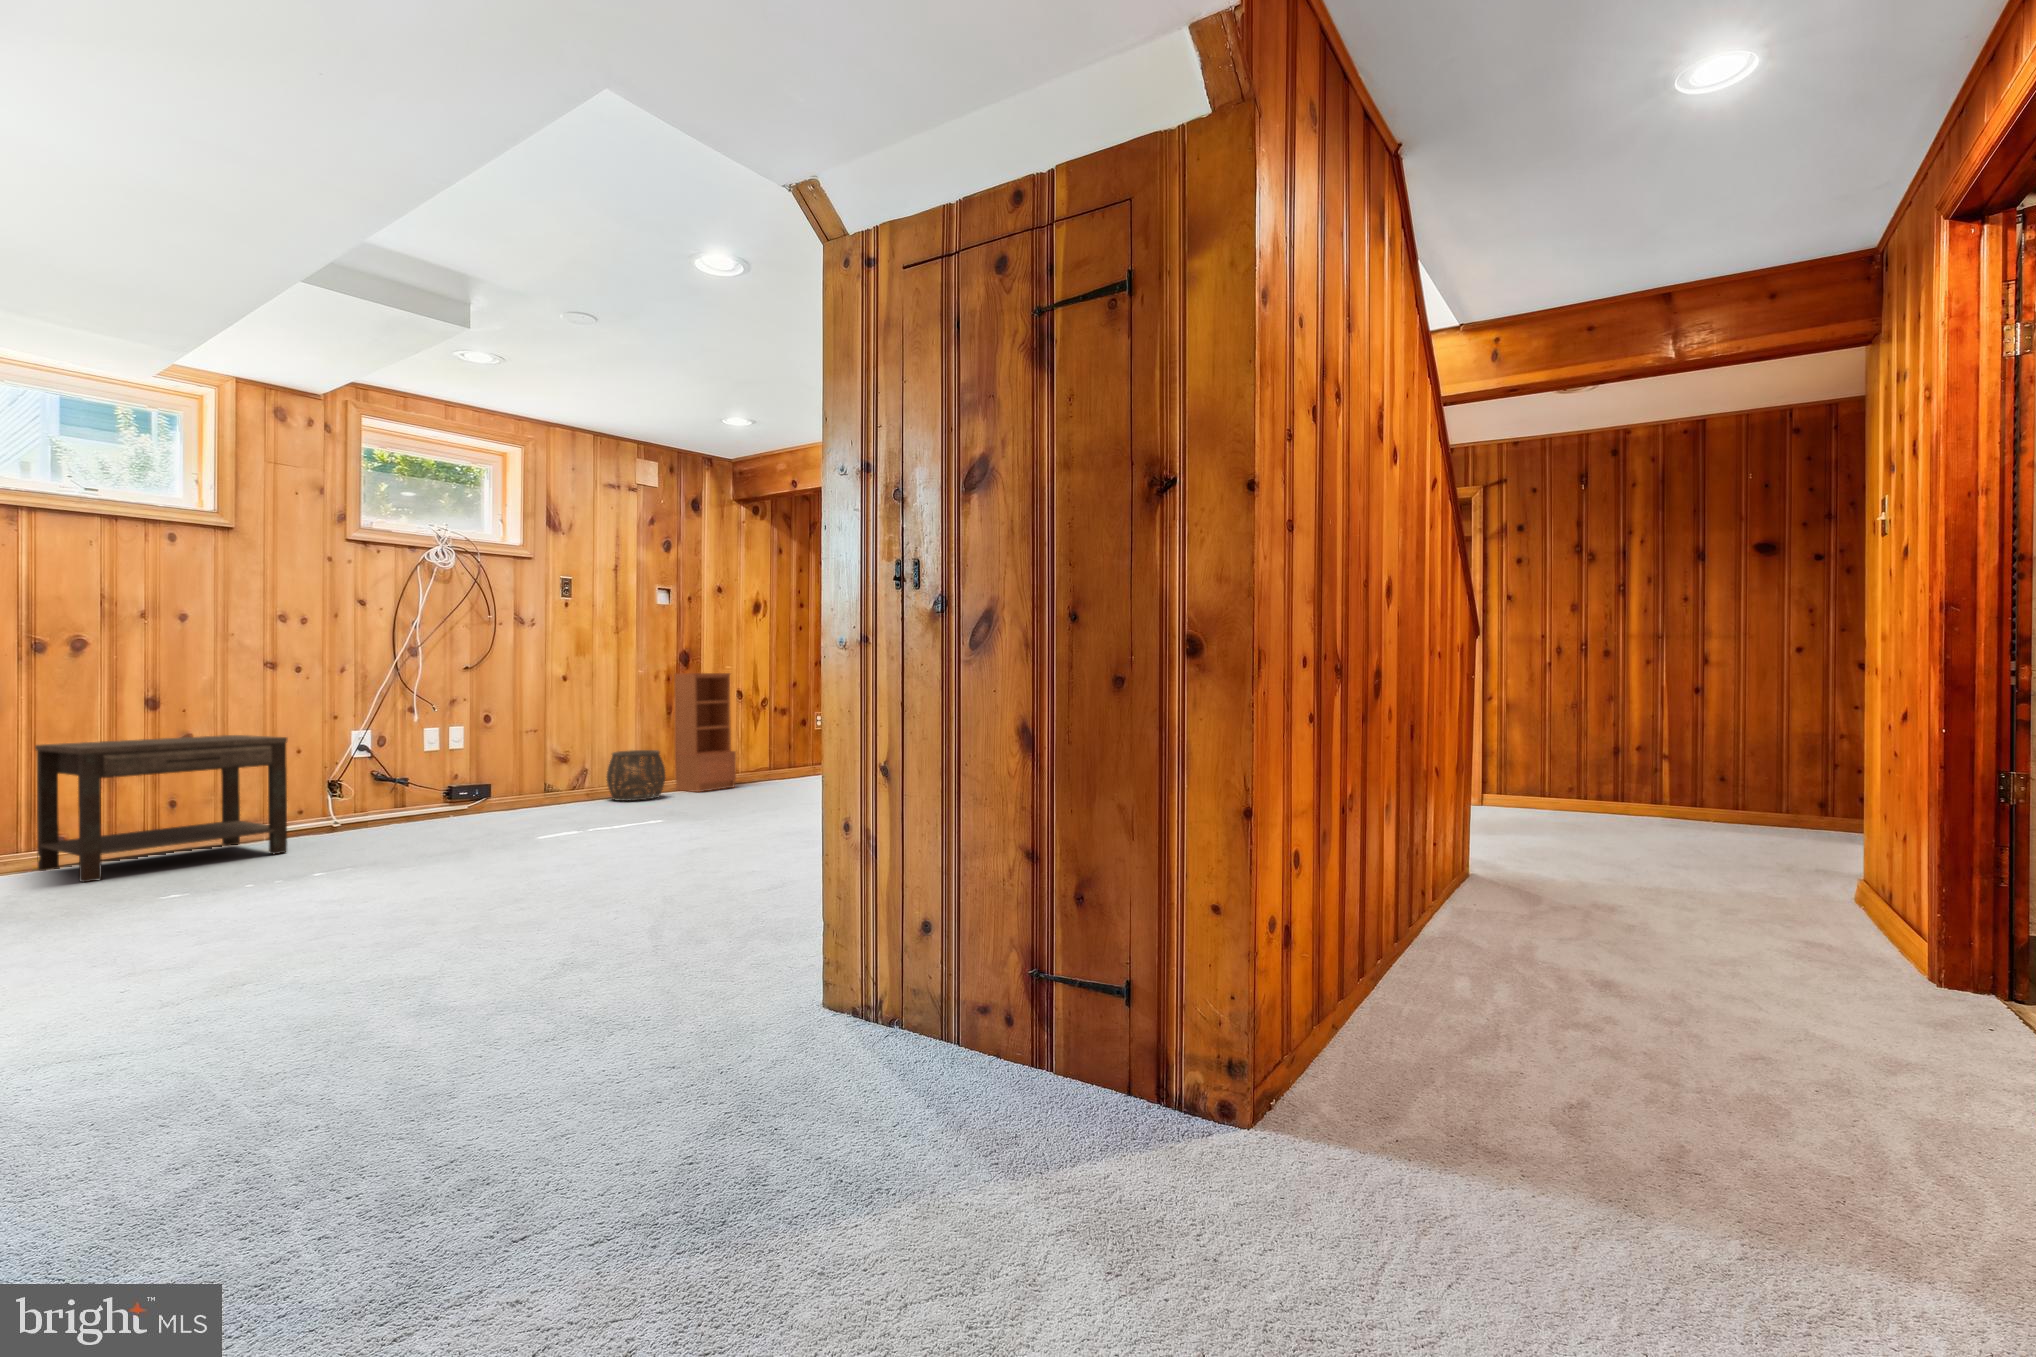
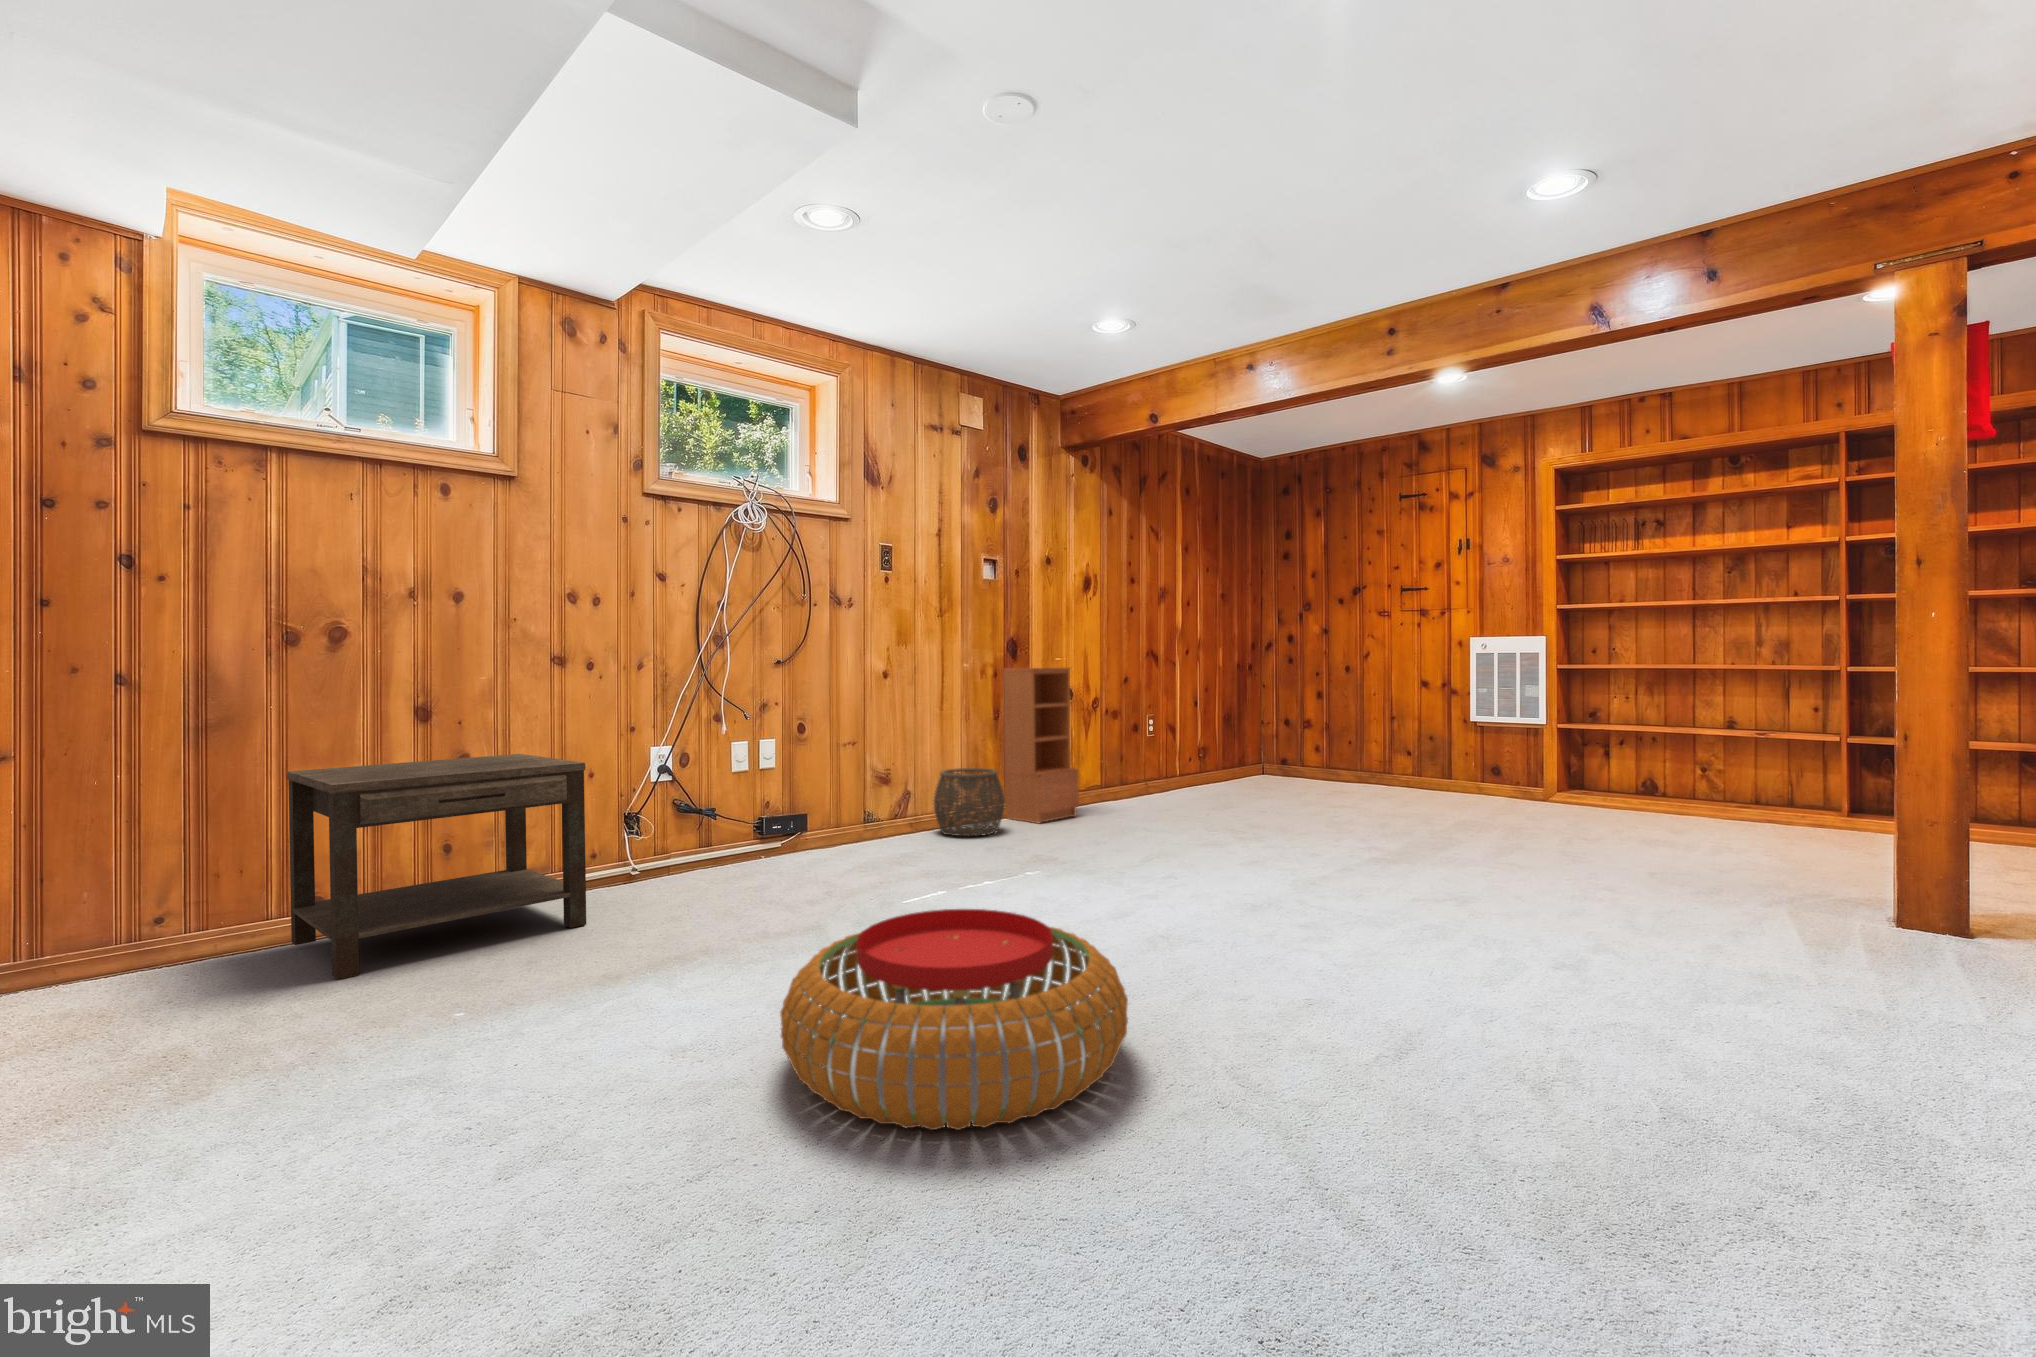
pouf: none [396,810,619,907] -> present [780,909,1128,1130]

